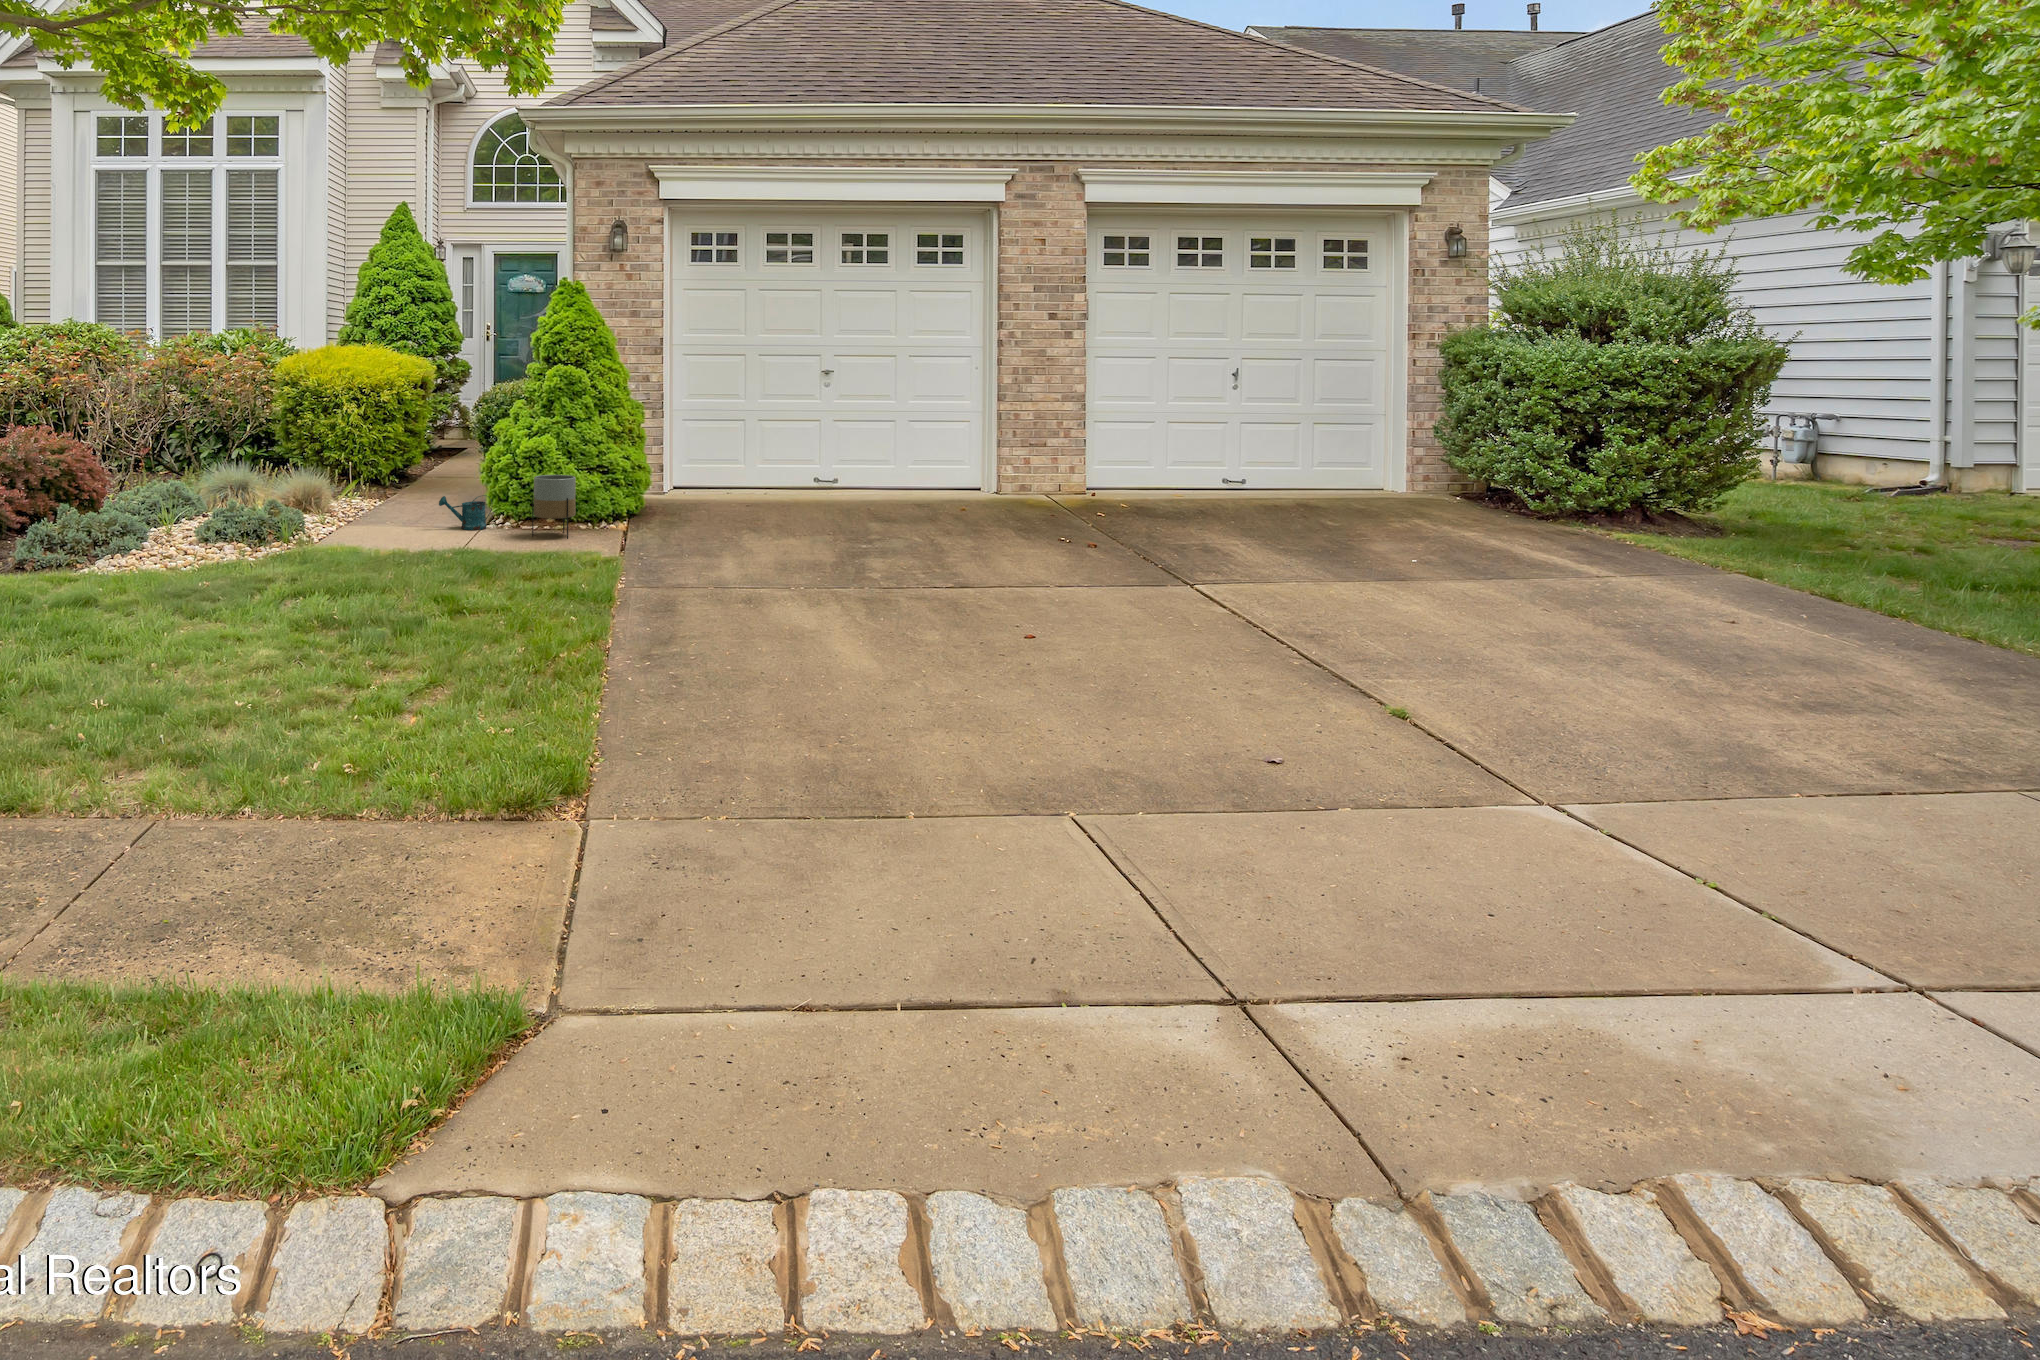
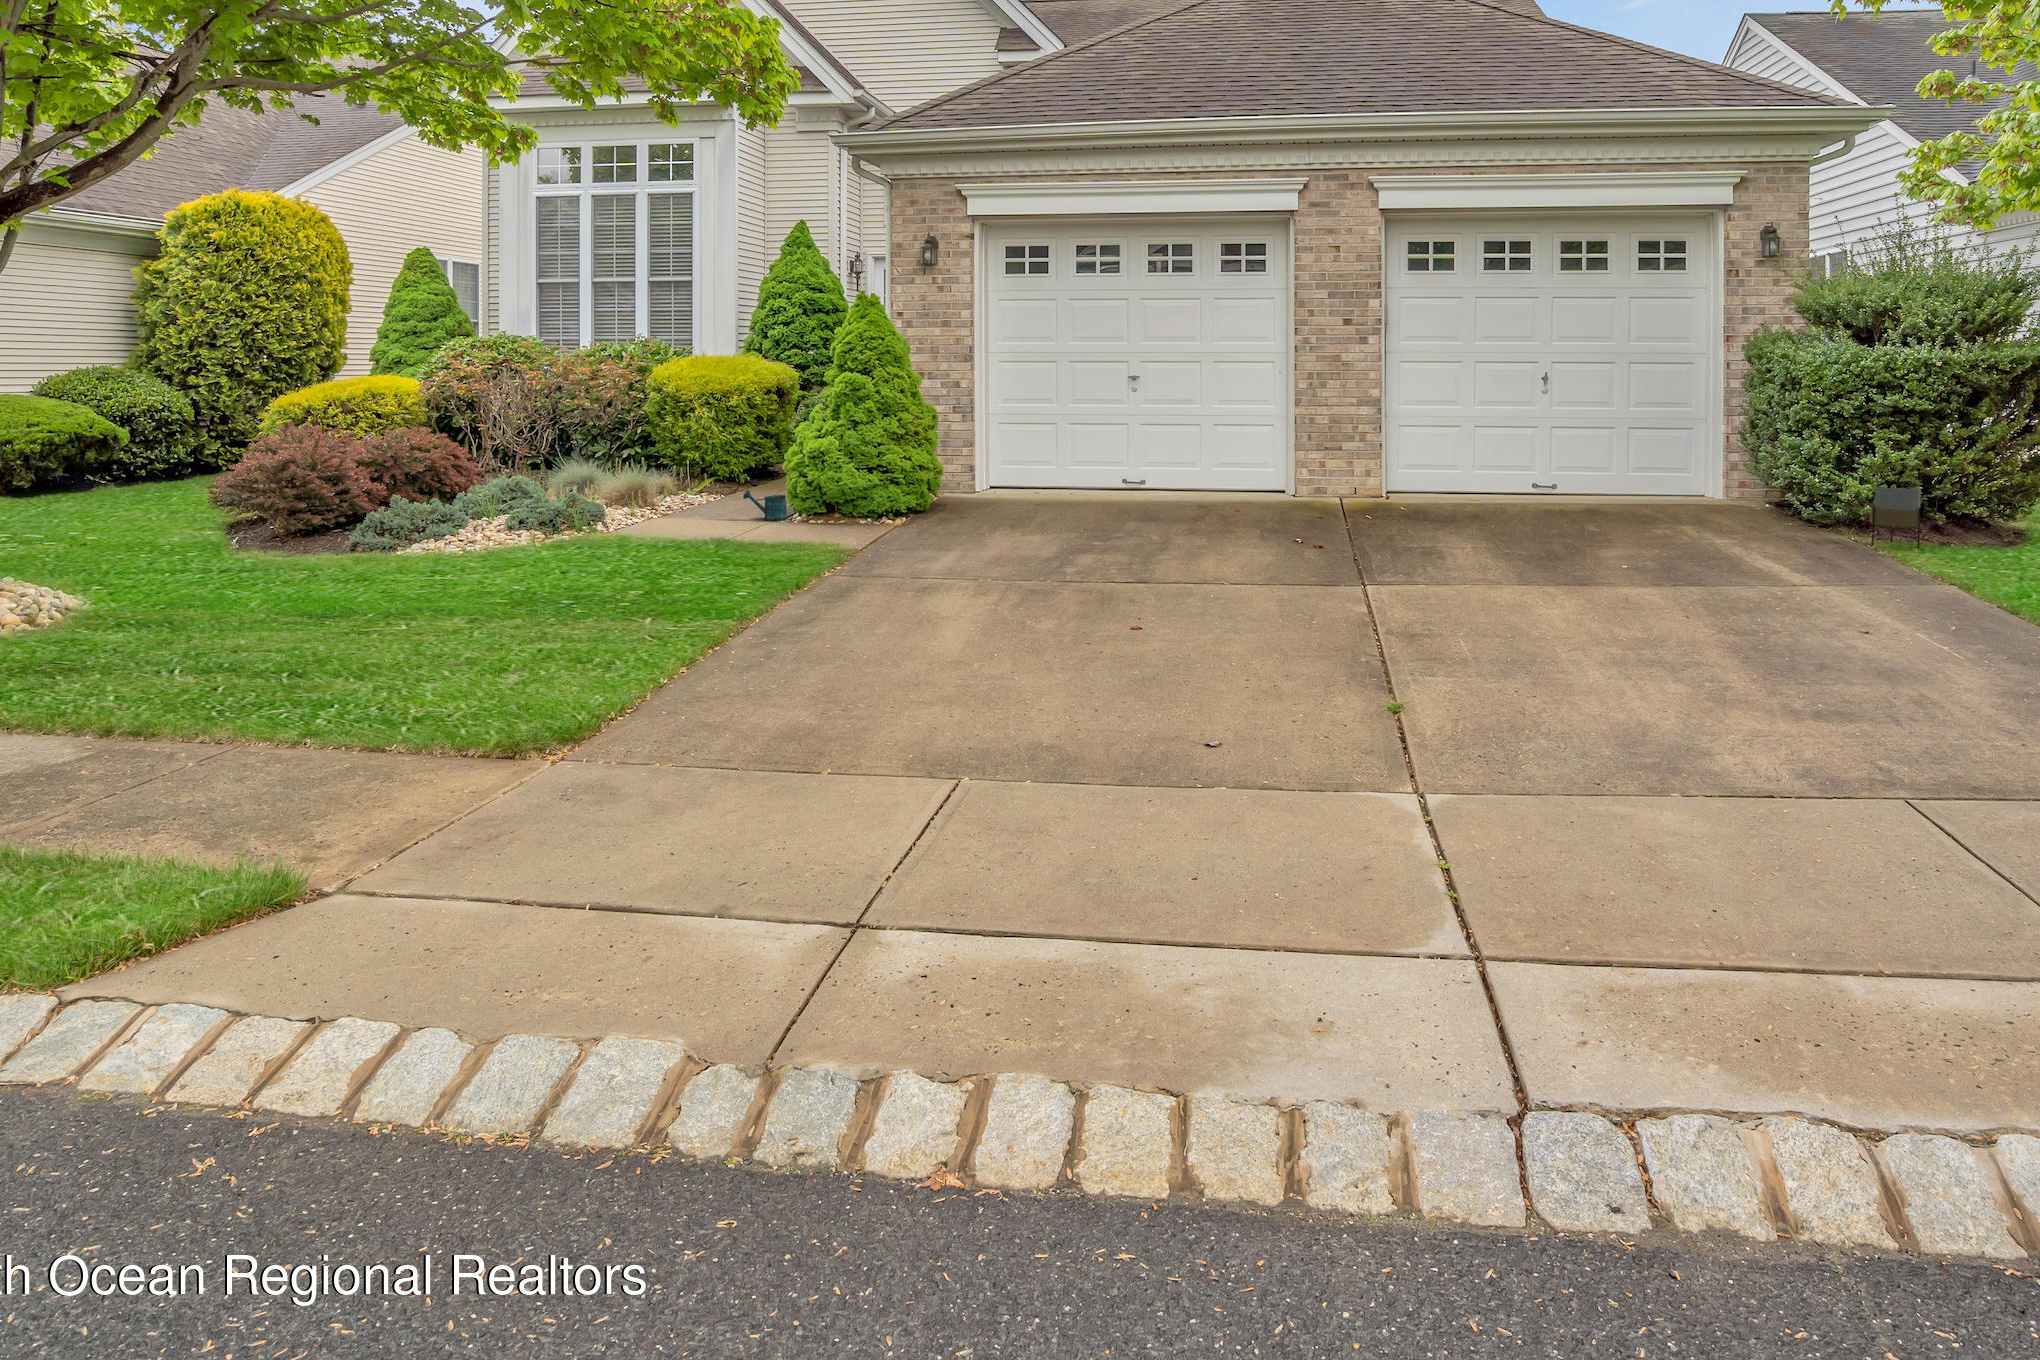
planter: present [532,475,576,539] -> present [1870,486,1921,548]

